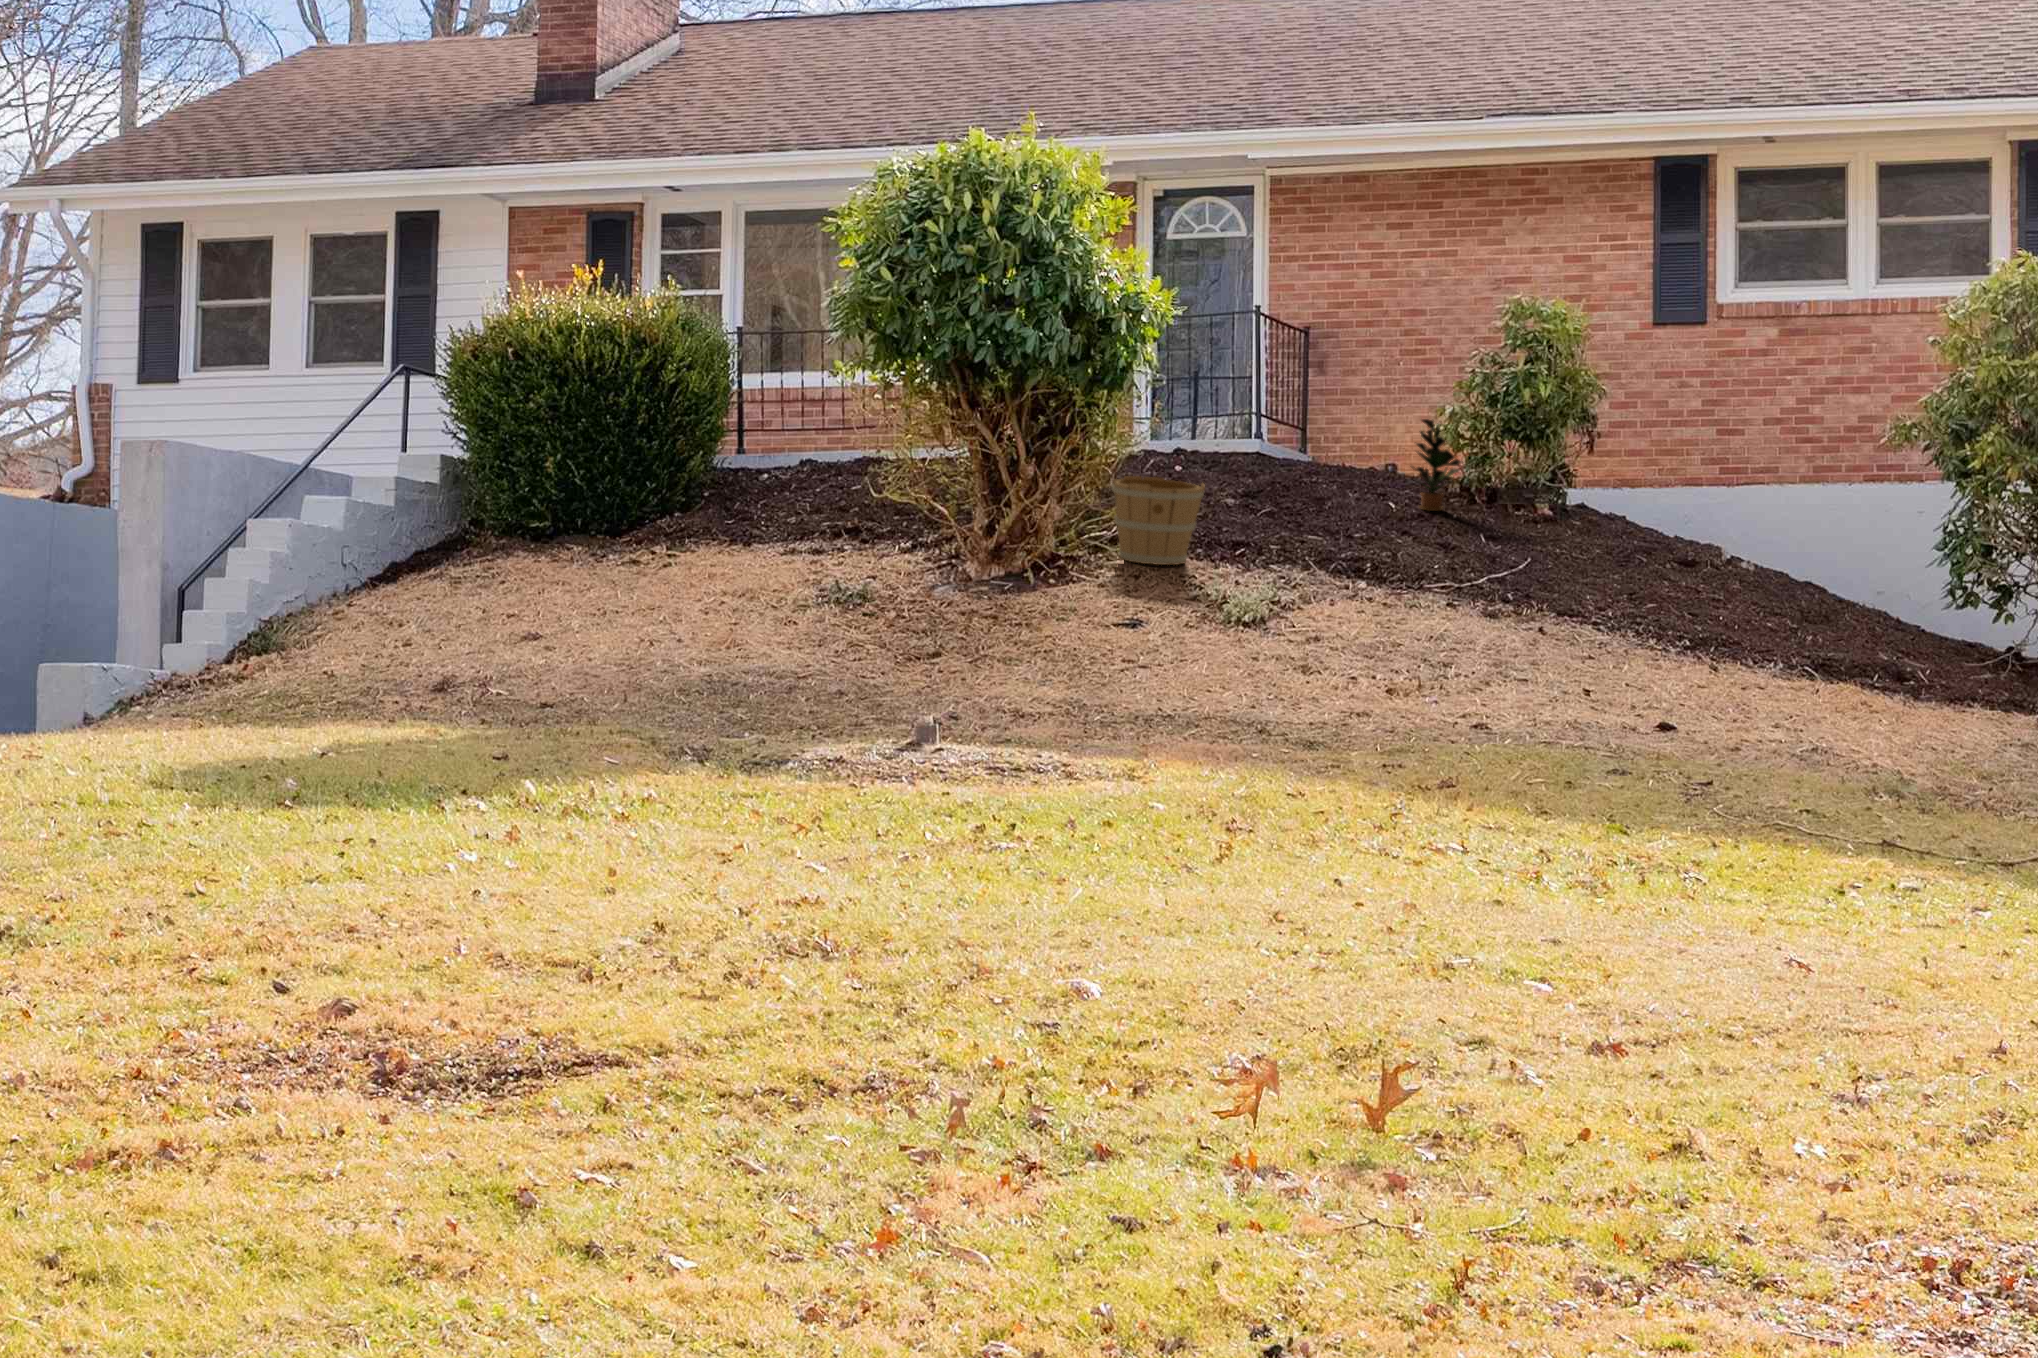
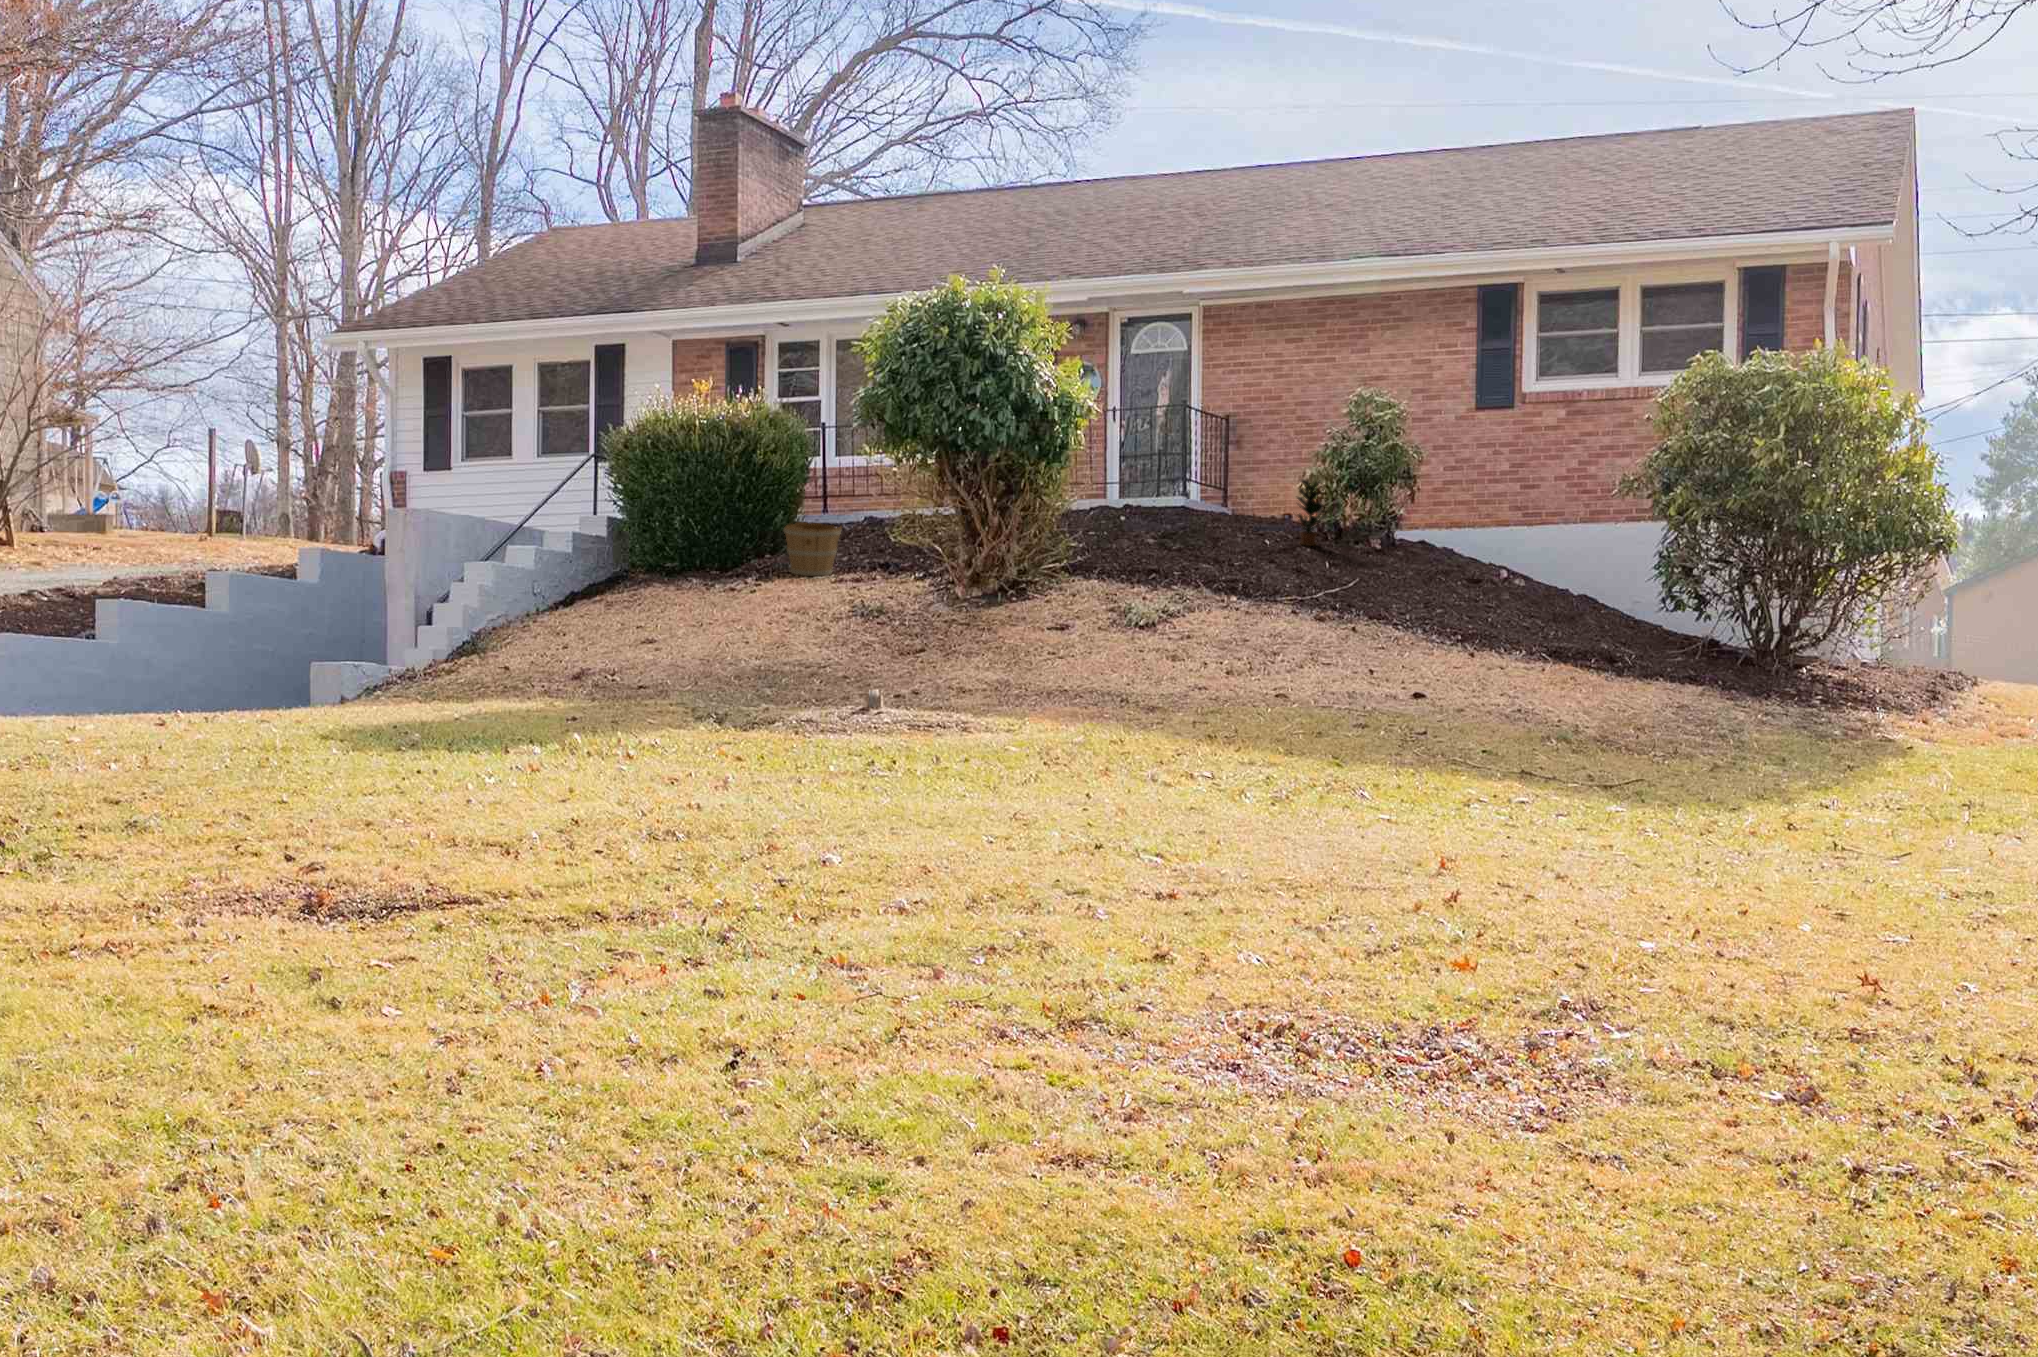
wooden bucket: present [1111,476,1205,565] -> present [784,522,841,576]

